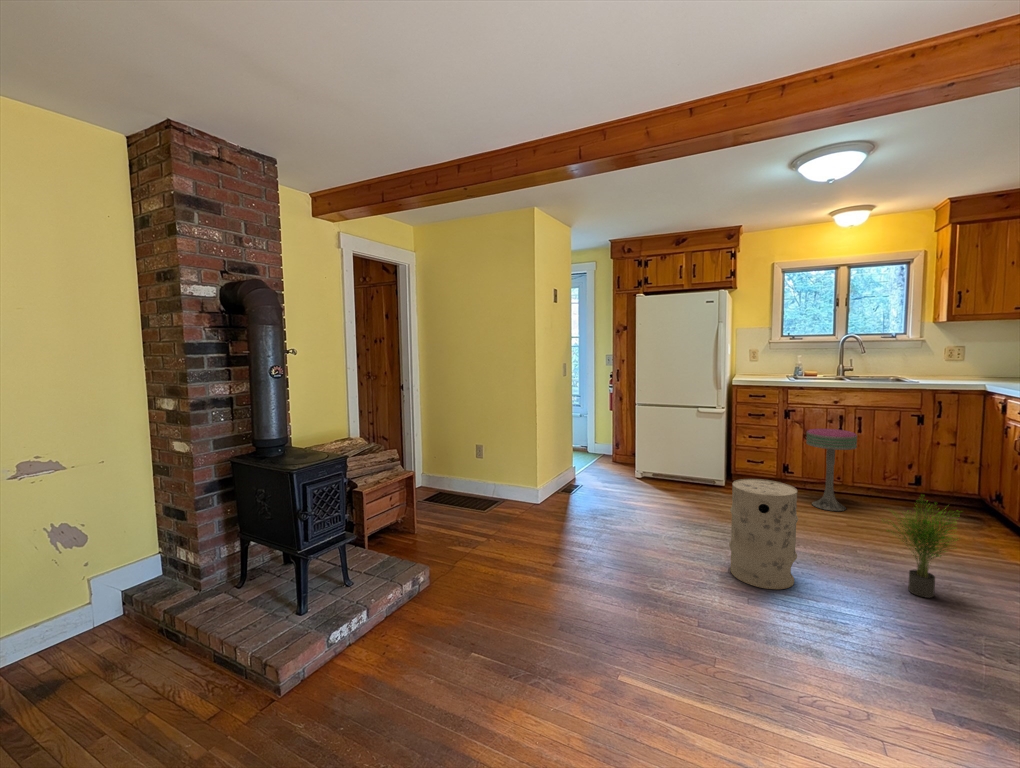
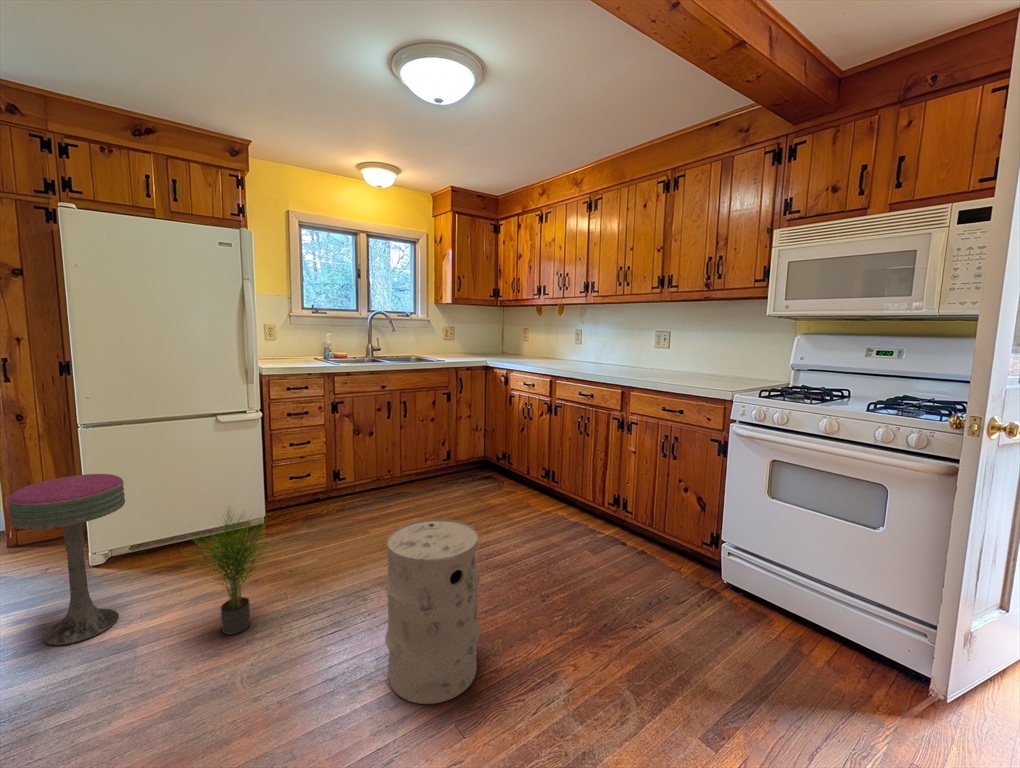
bar stool: present [806,429,857,511] -> present [8,474,125,645]
potted plant: present [888,498,958,598] -> present [189,511,265,635]

